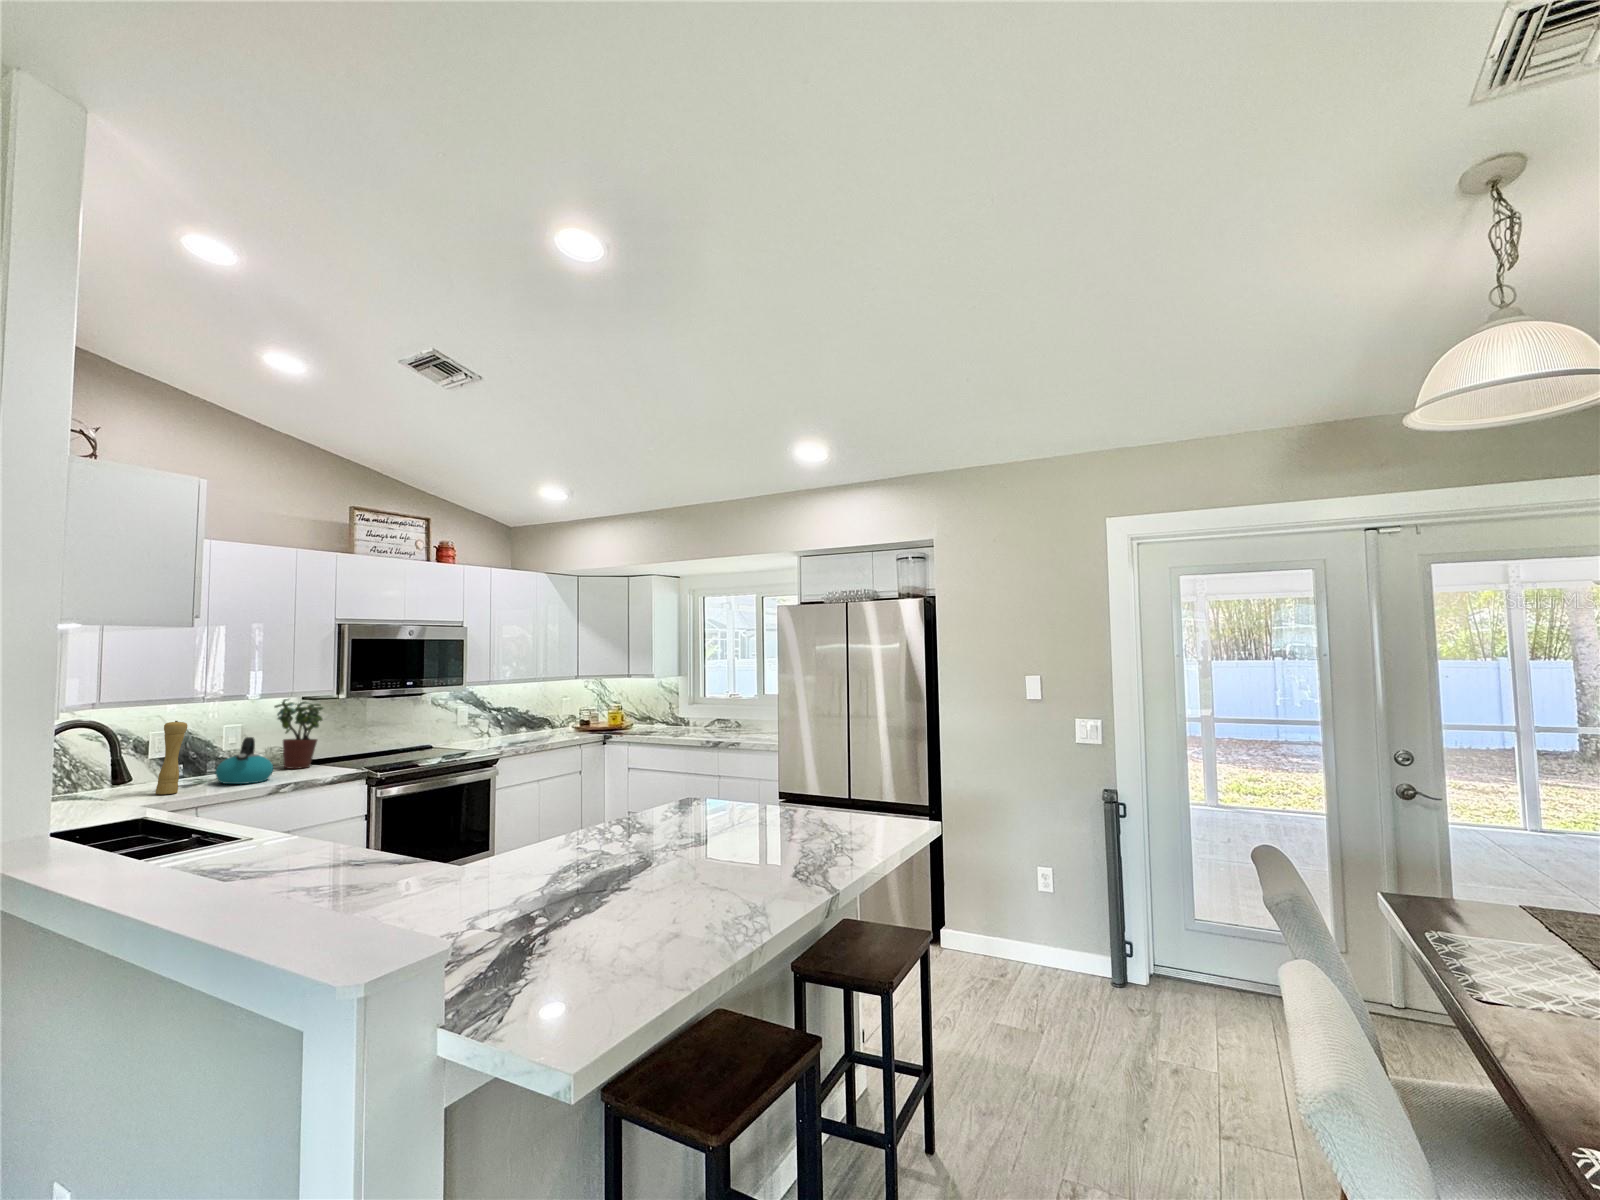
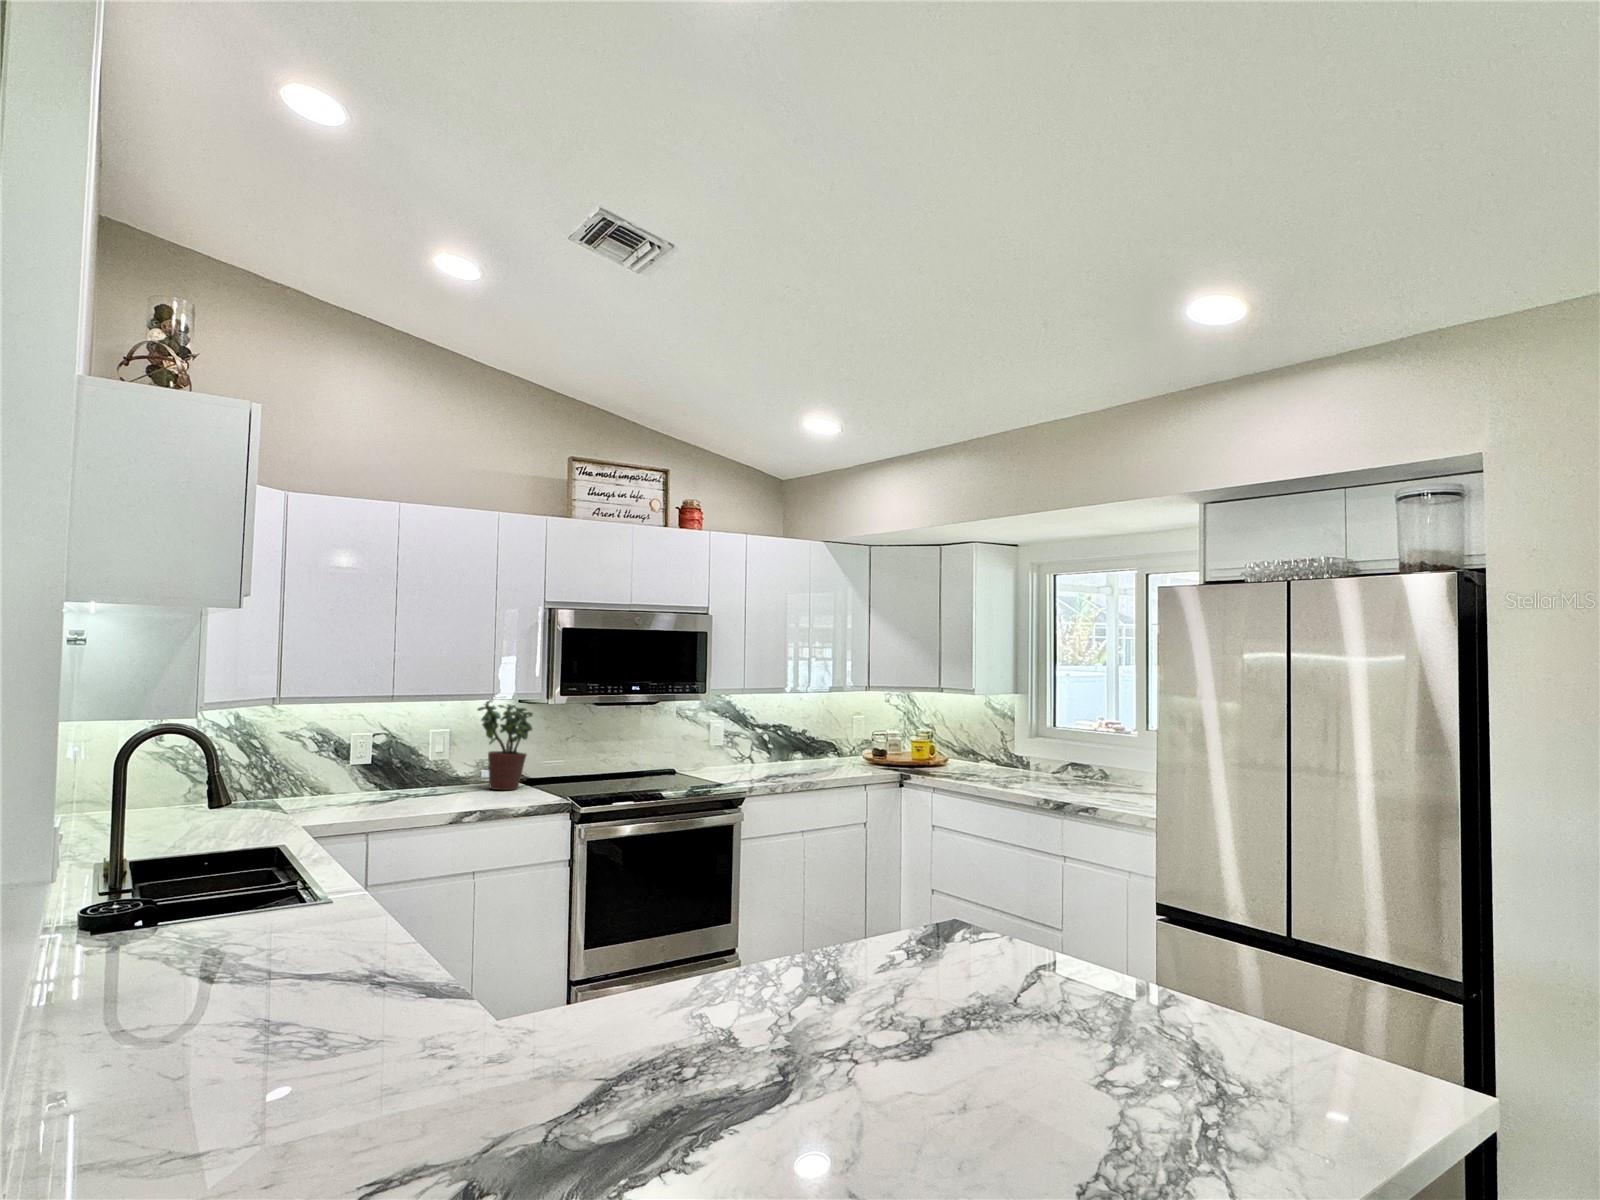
pepper mill: present [156,721,187,794] -> none [331,721,365,811]
kettle: present [216,737,273,784] -> none [401,746,464,806]

